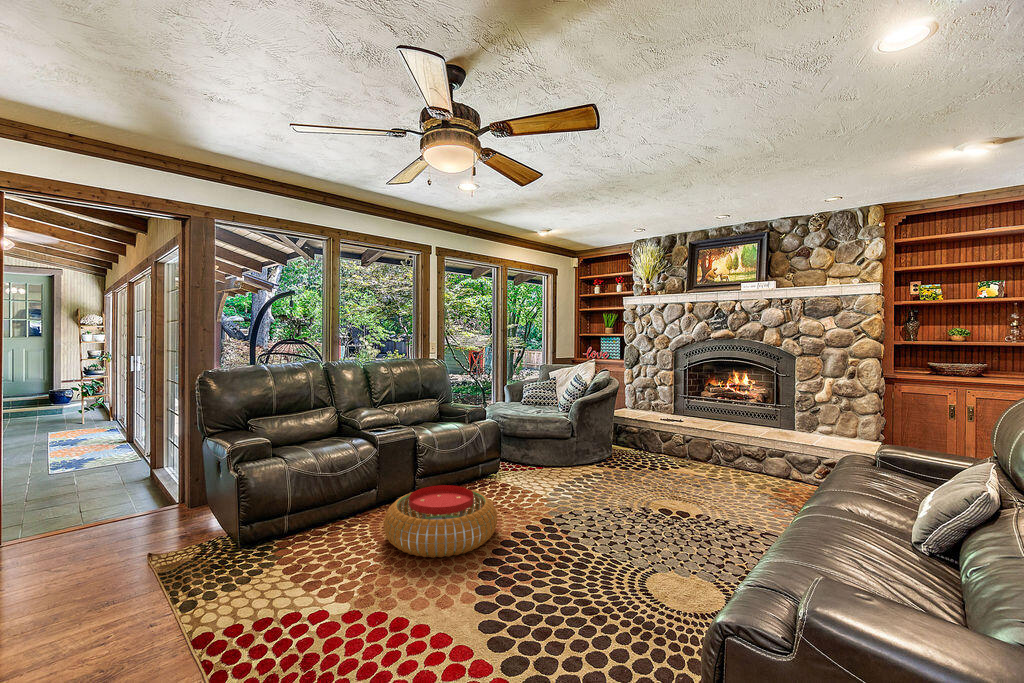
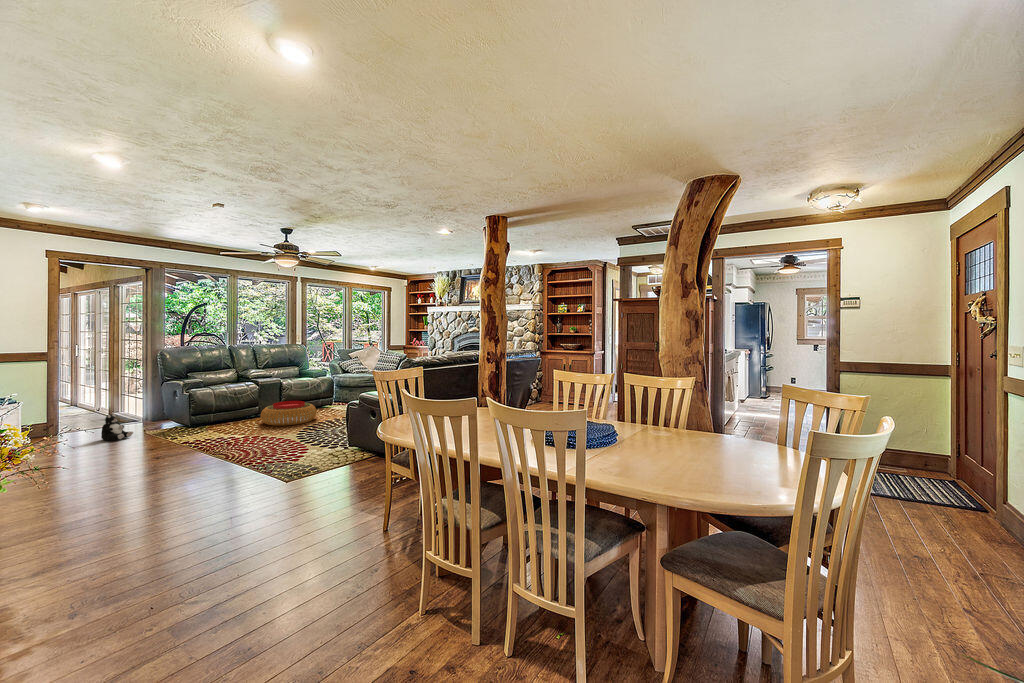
plush toy: none [39,525,115,597] -> present [101,414,133,441]

